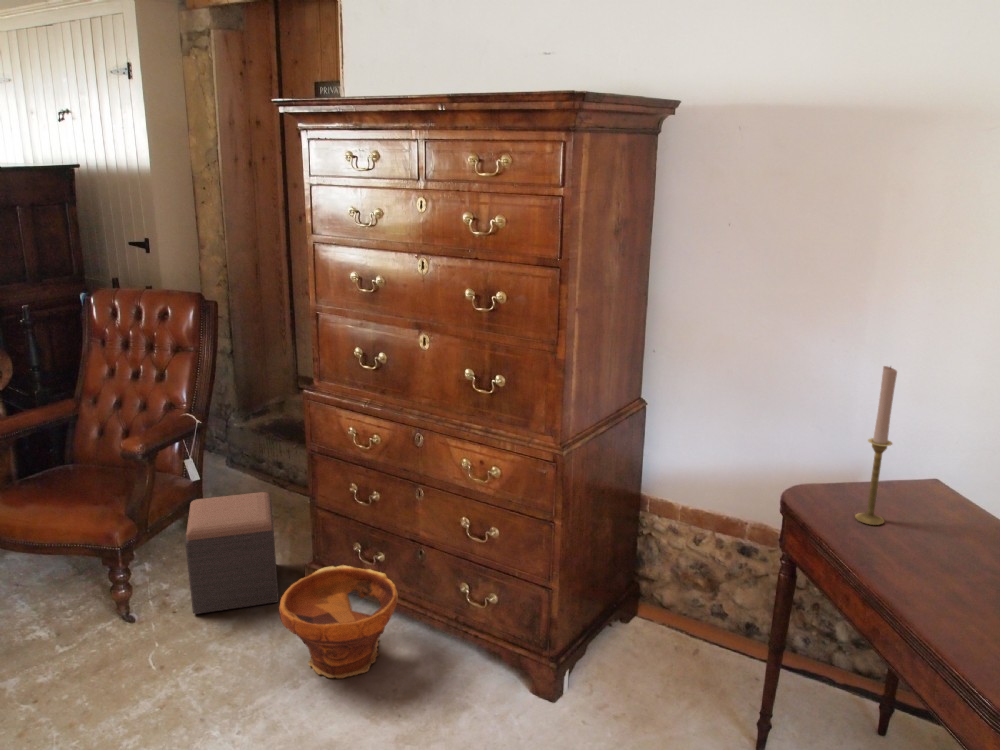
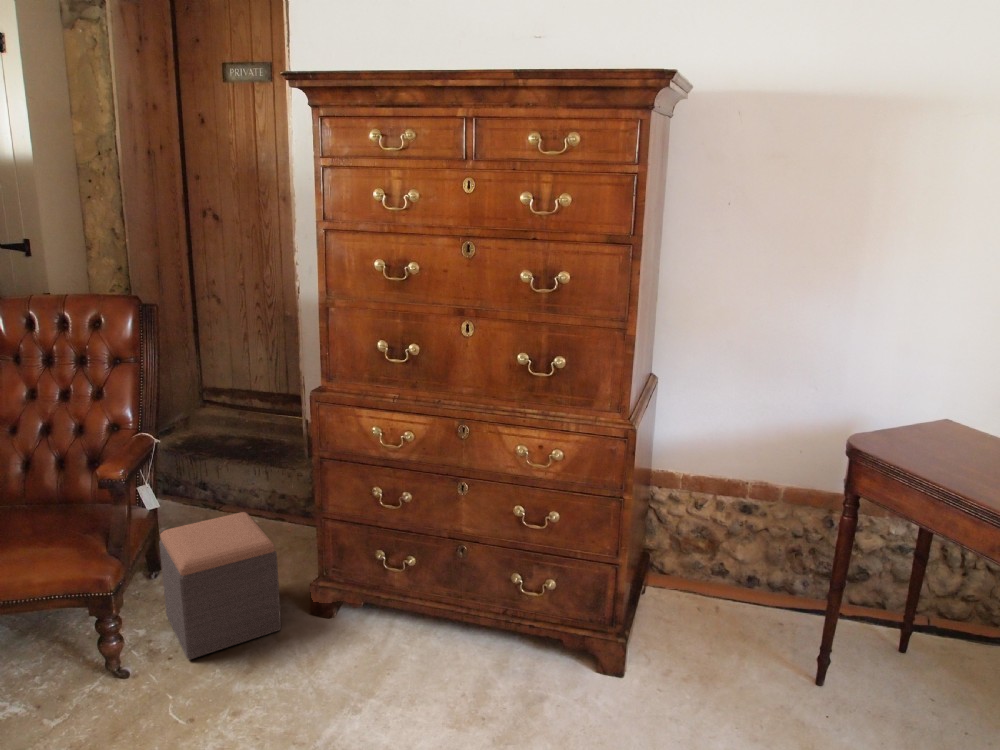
candlestick: present [855,366,897,525] -> none [924,319,969,462]
planter: present [279,565,397,678] -> none [322,577,448,699]

